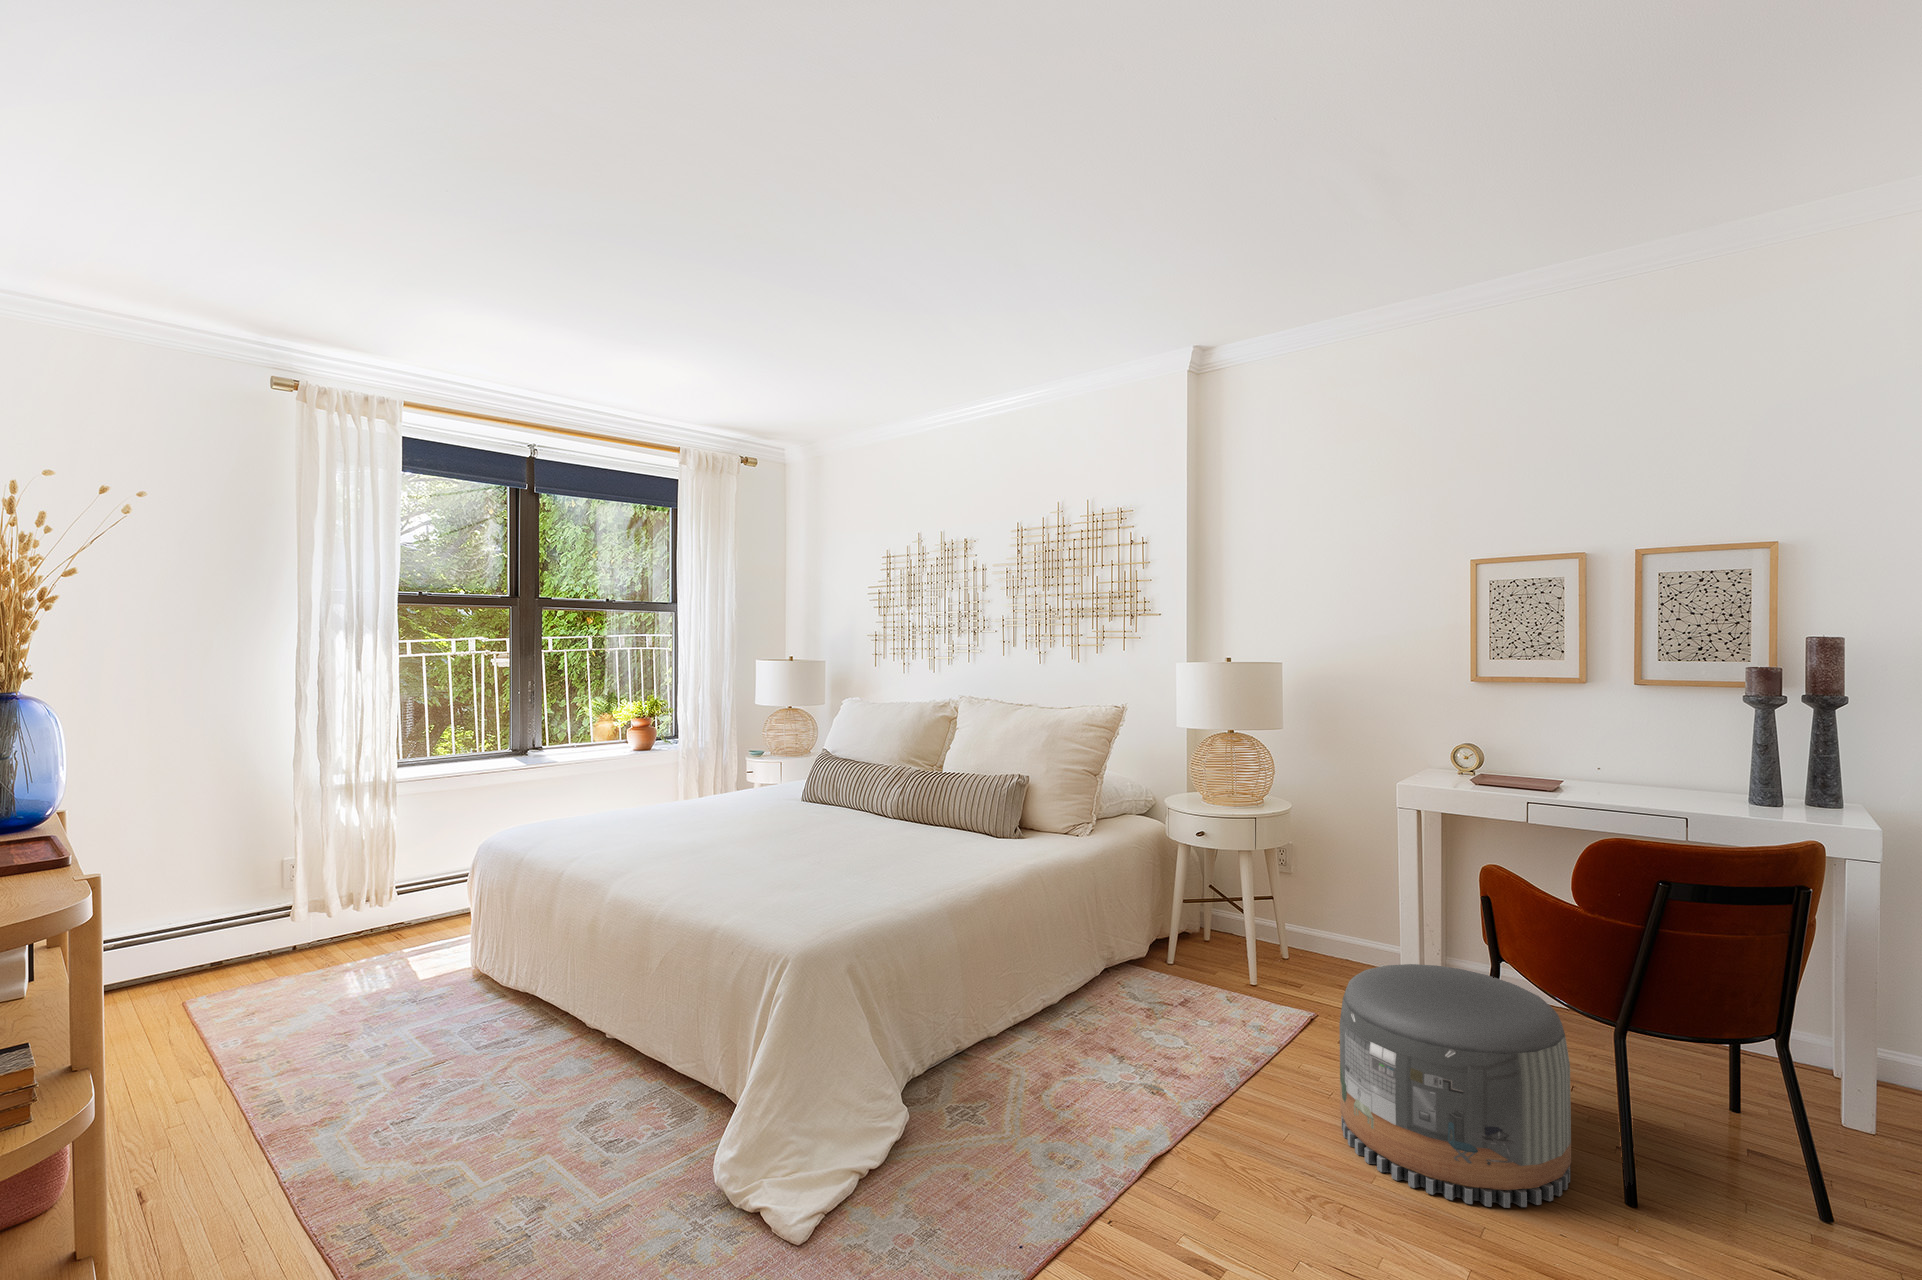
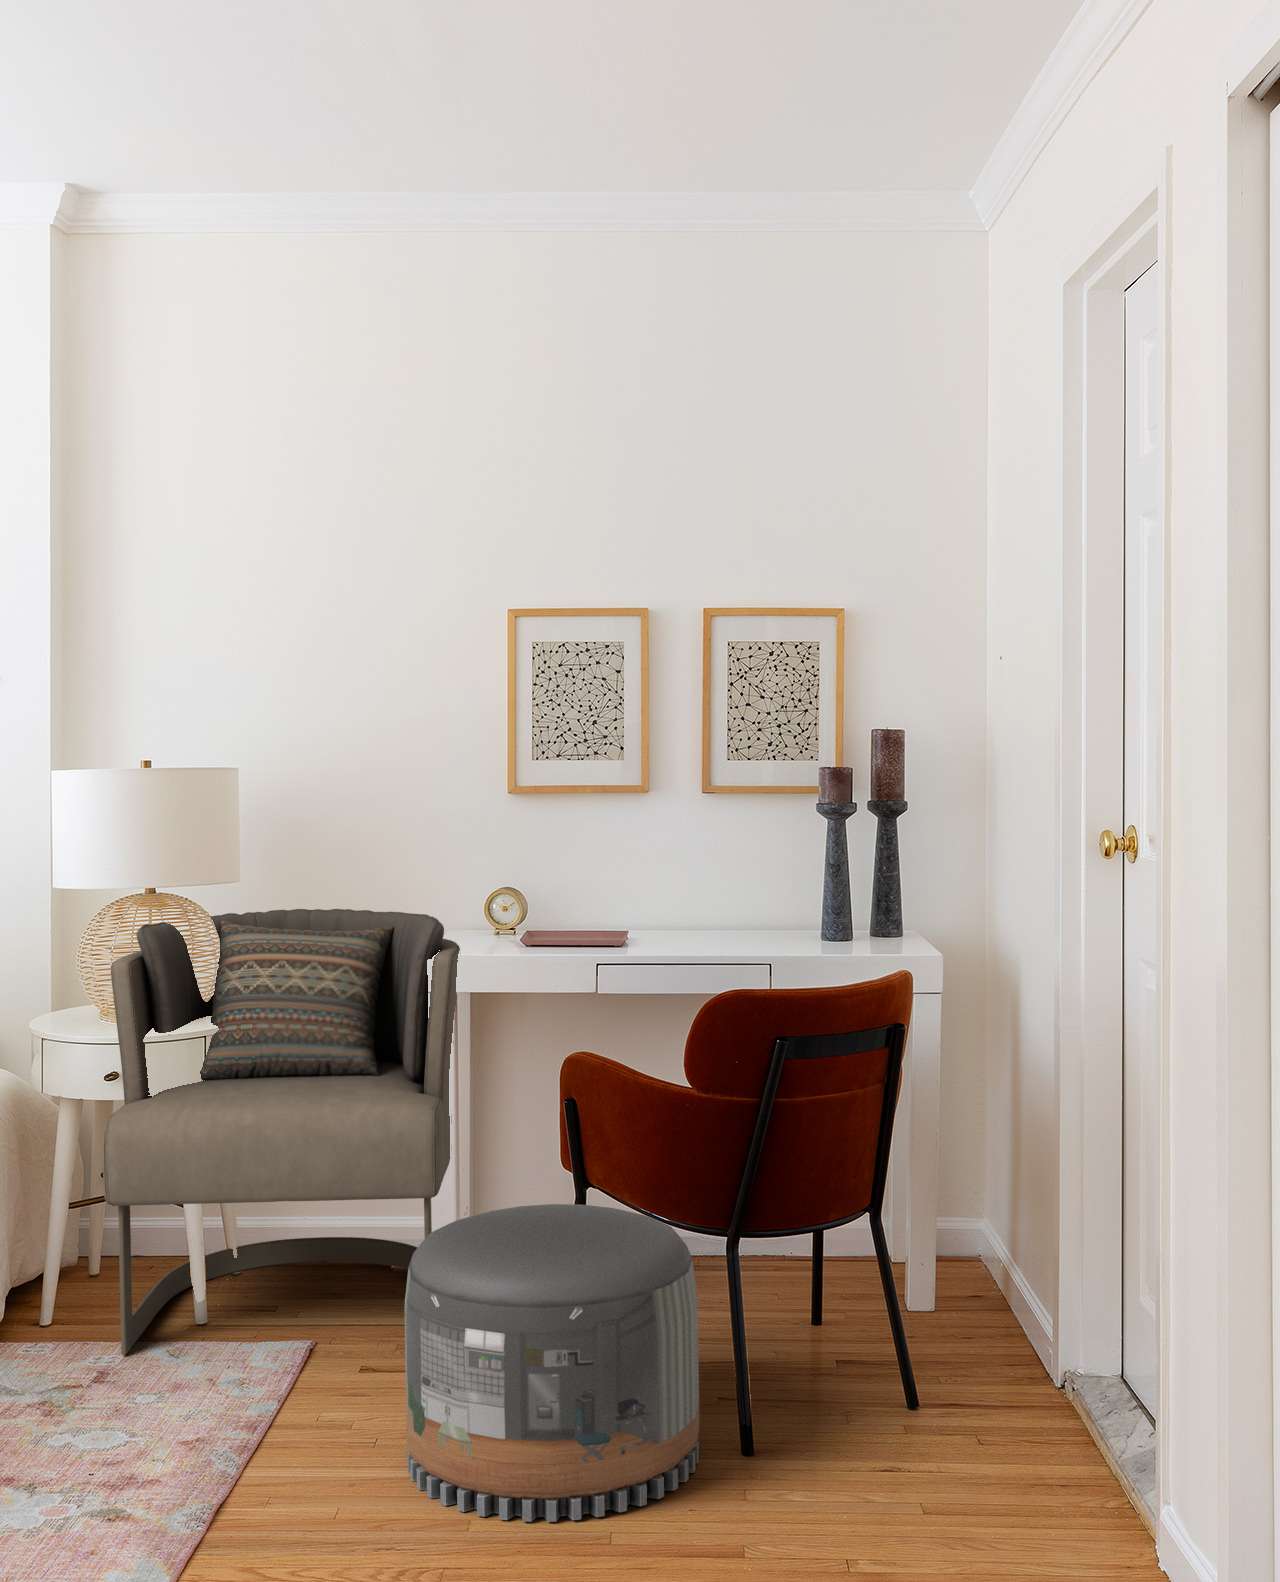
armchair: none [1190,746,1427,1040] -> present [102,909,460,1355]

